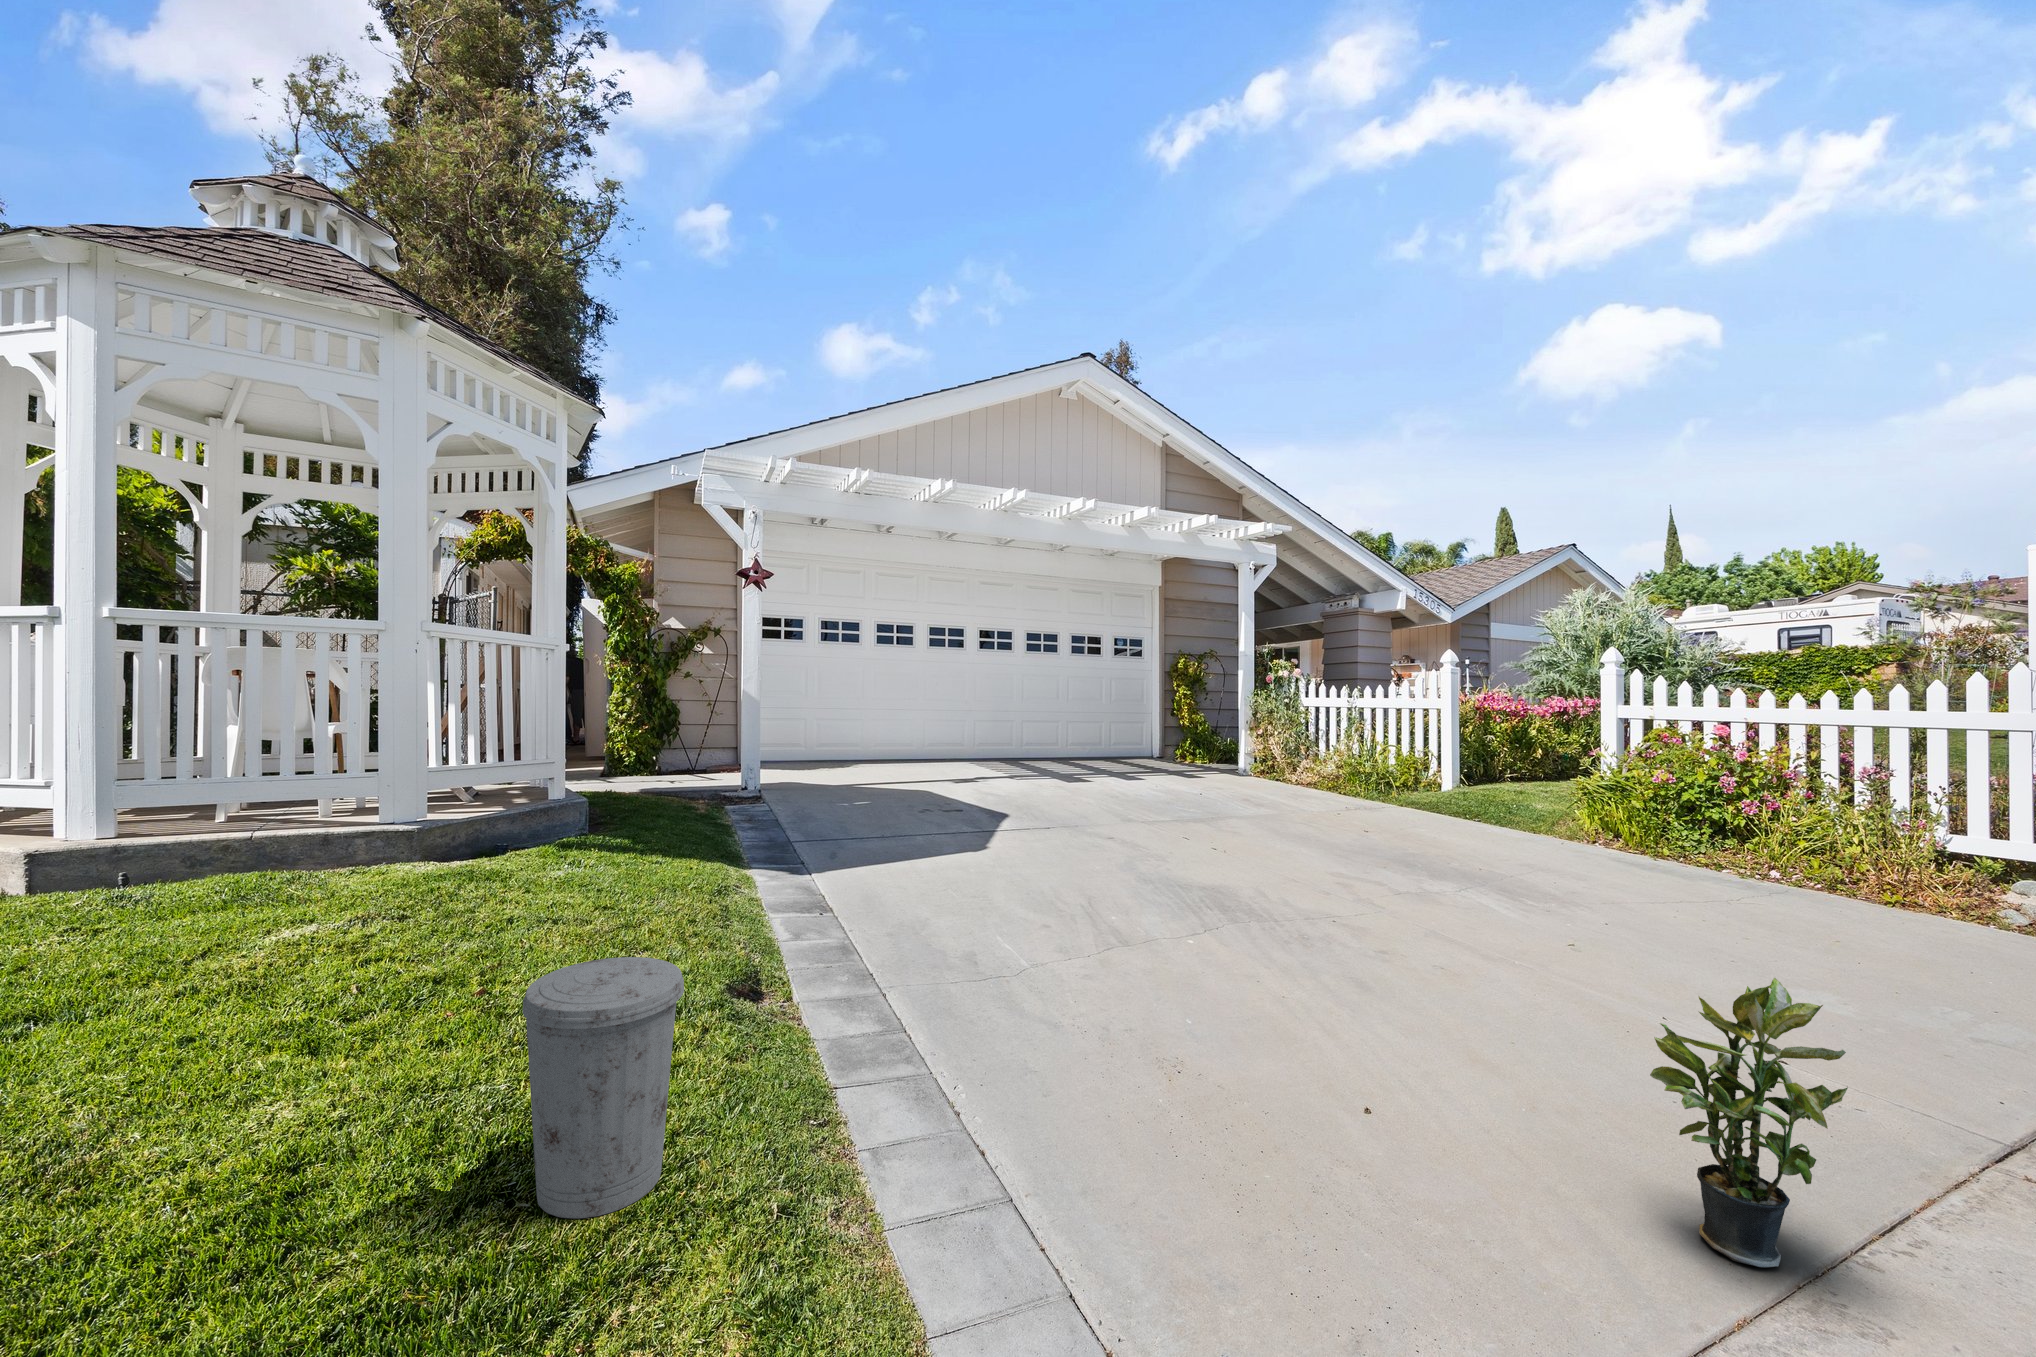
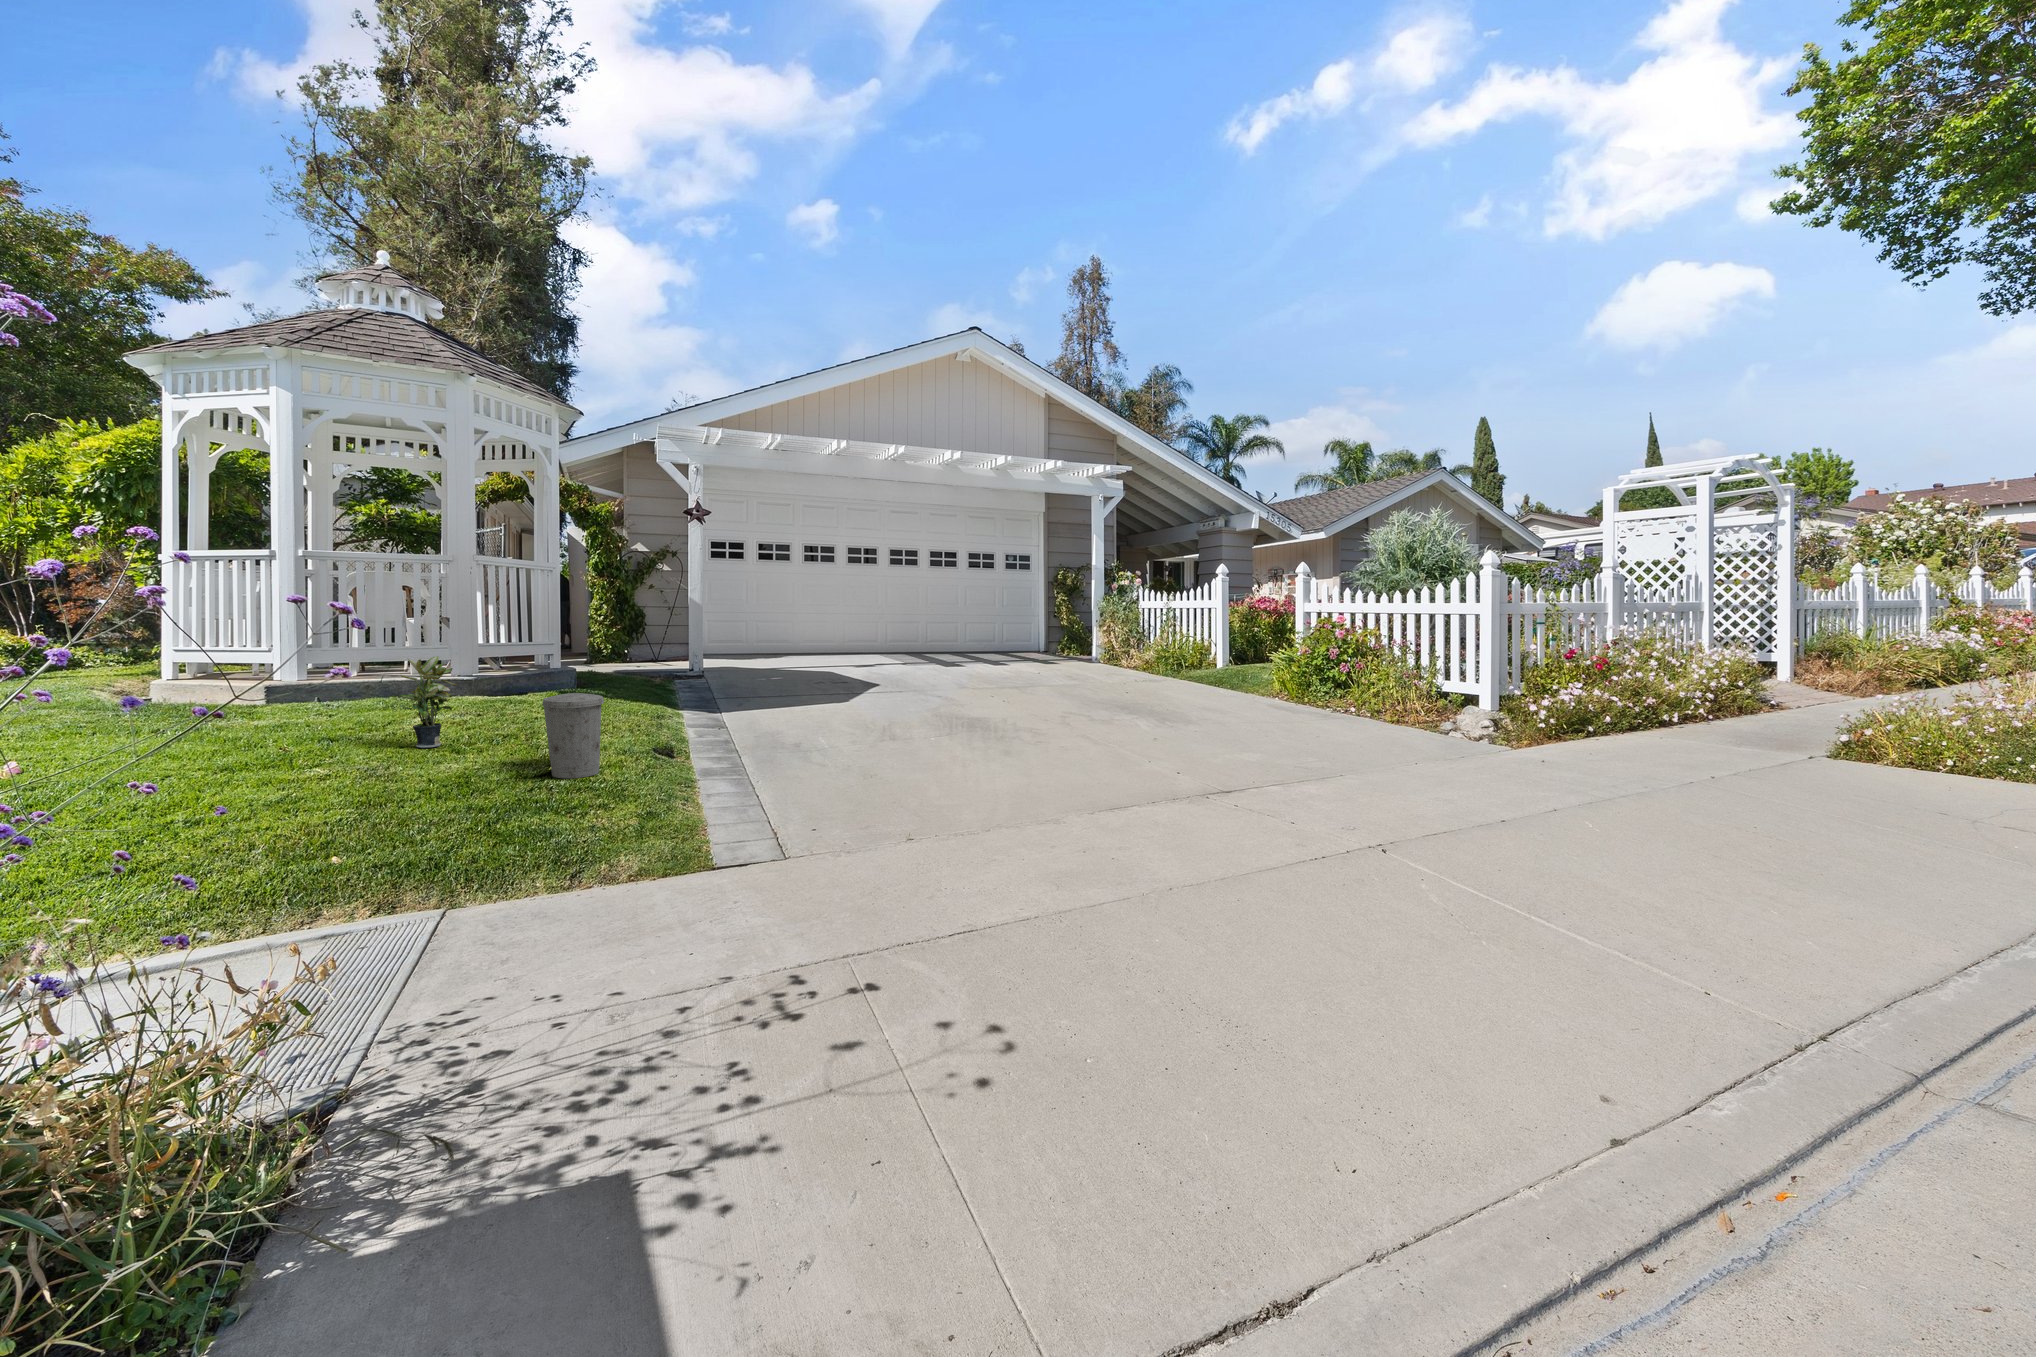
potted plant: present [1650,978,1848,1267] -> present [400,656,457,748]

